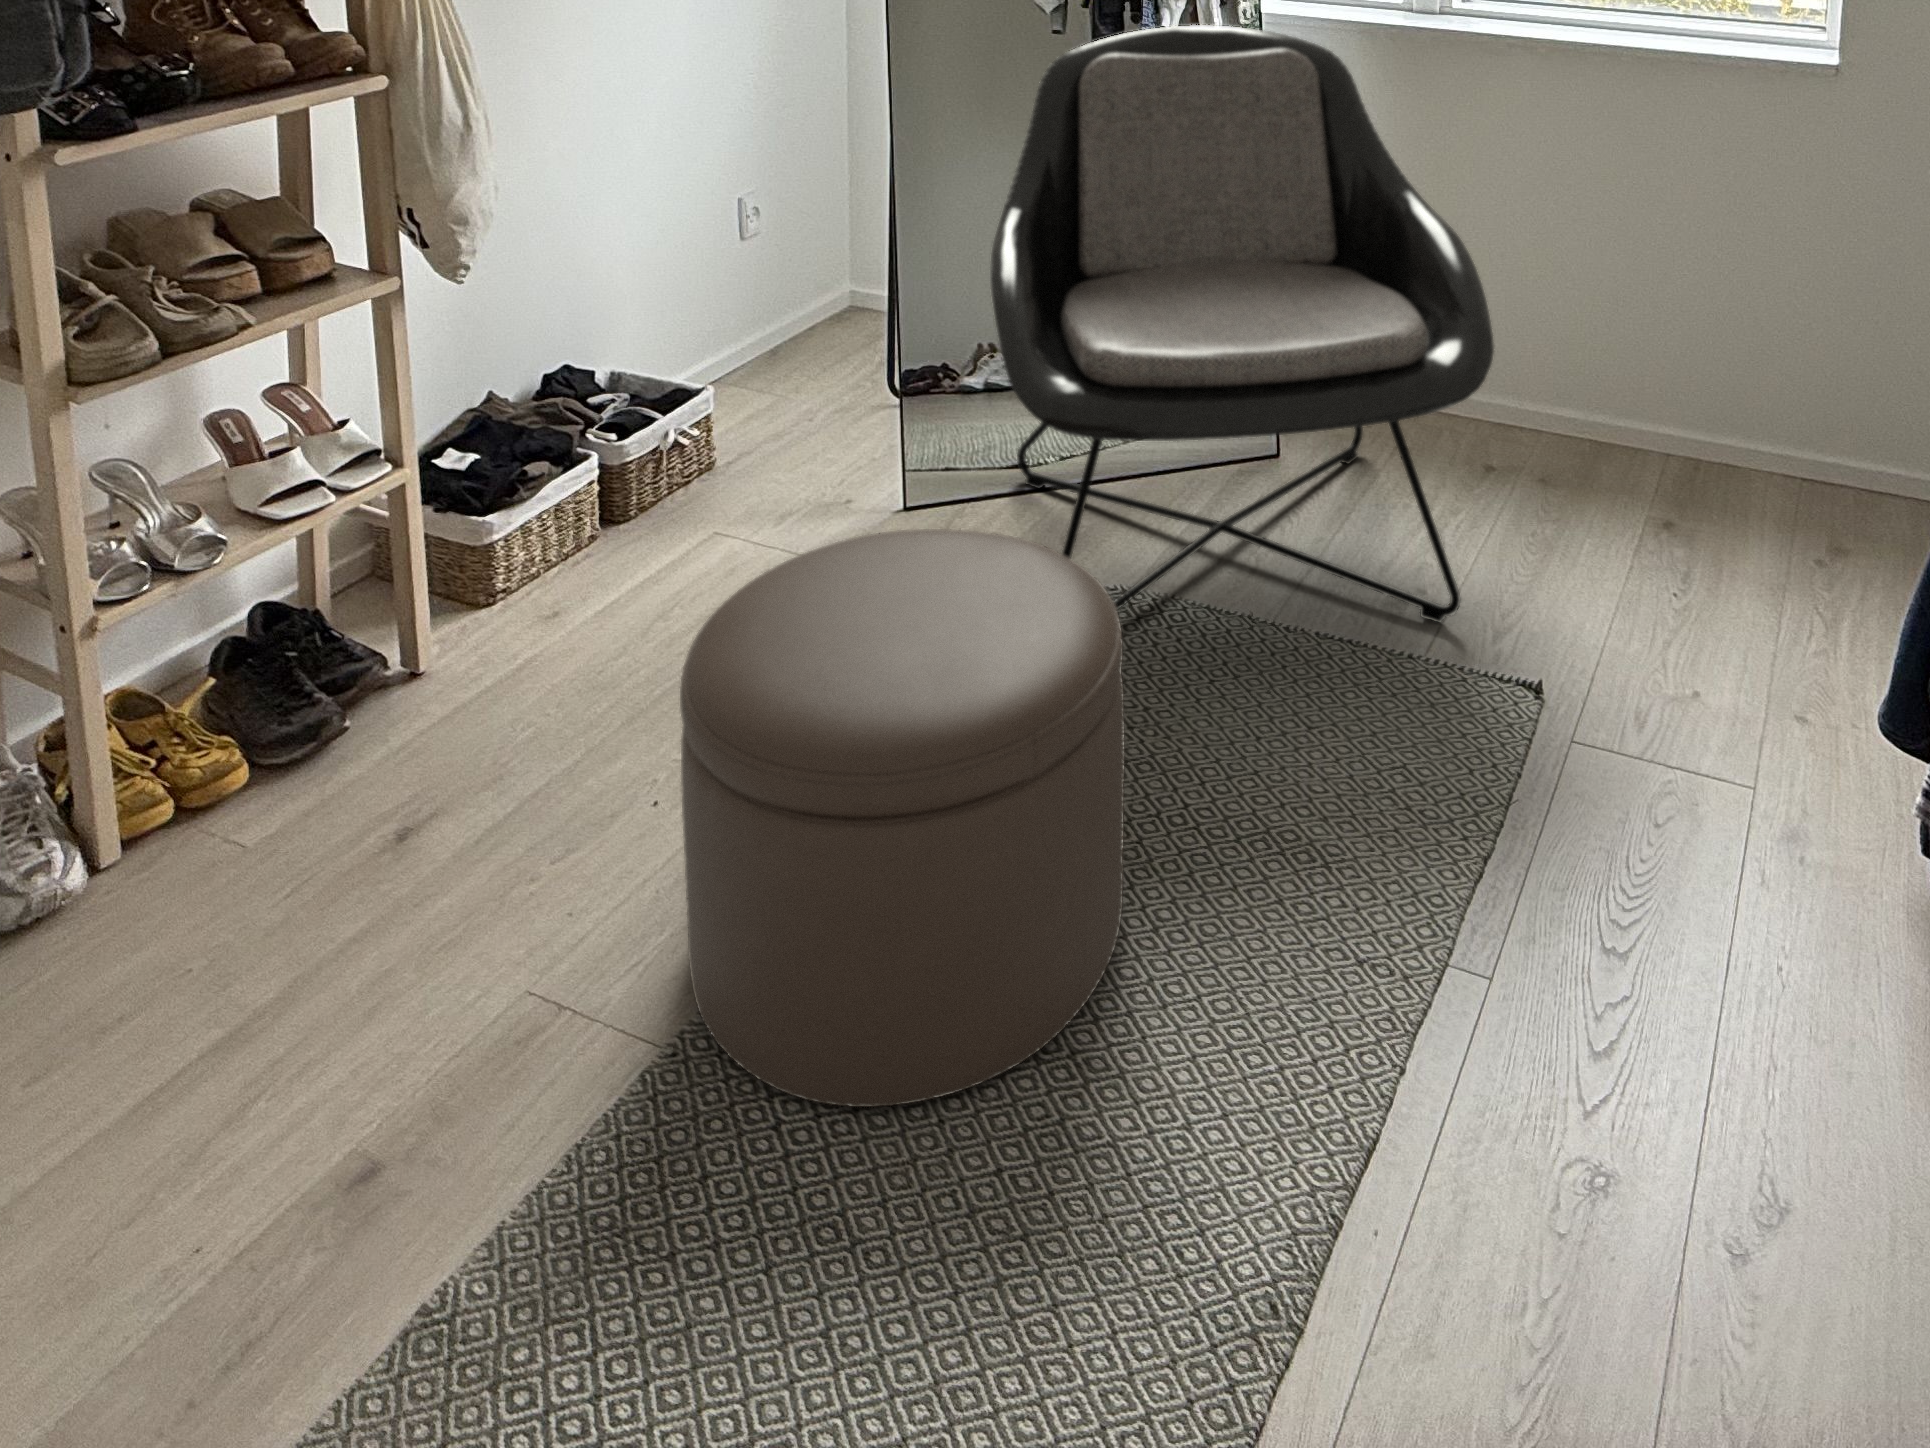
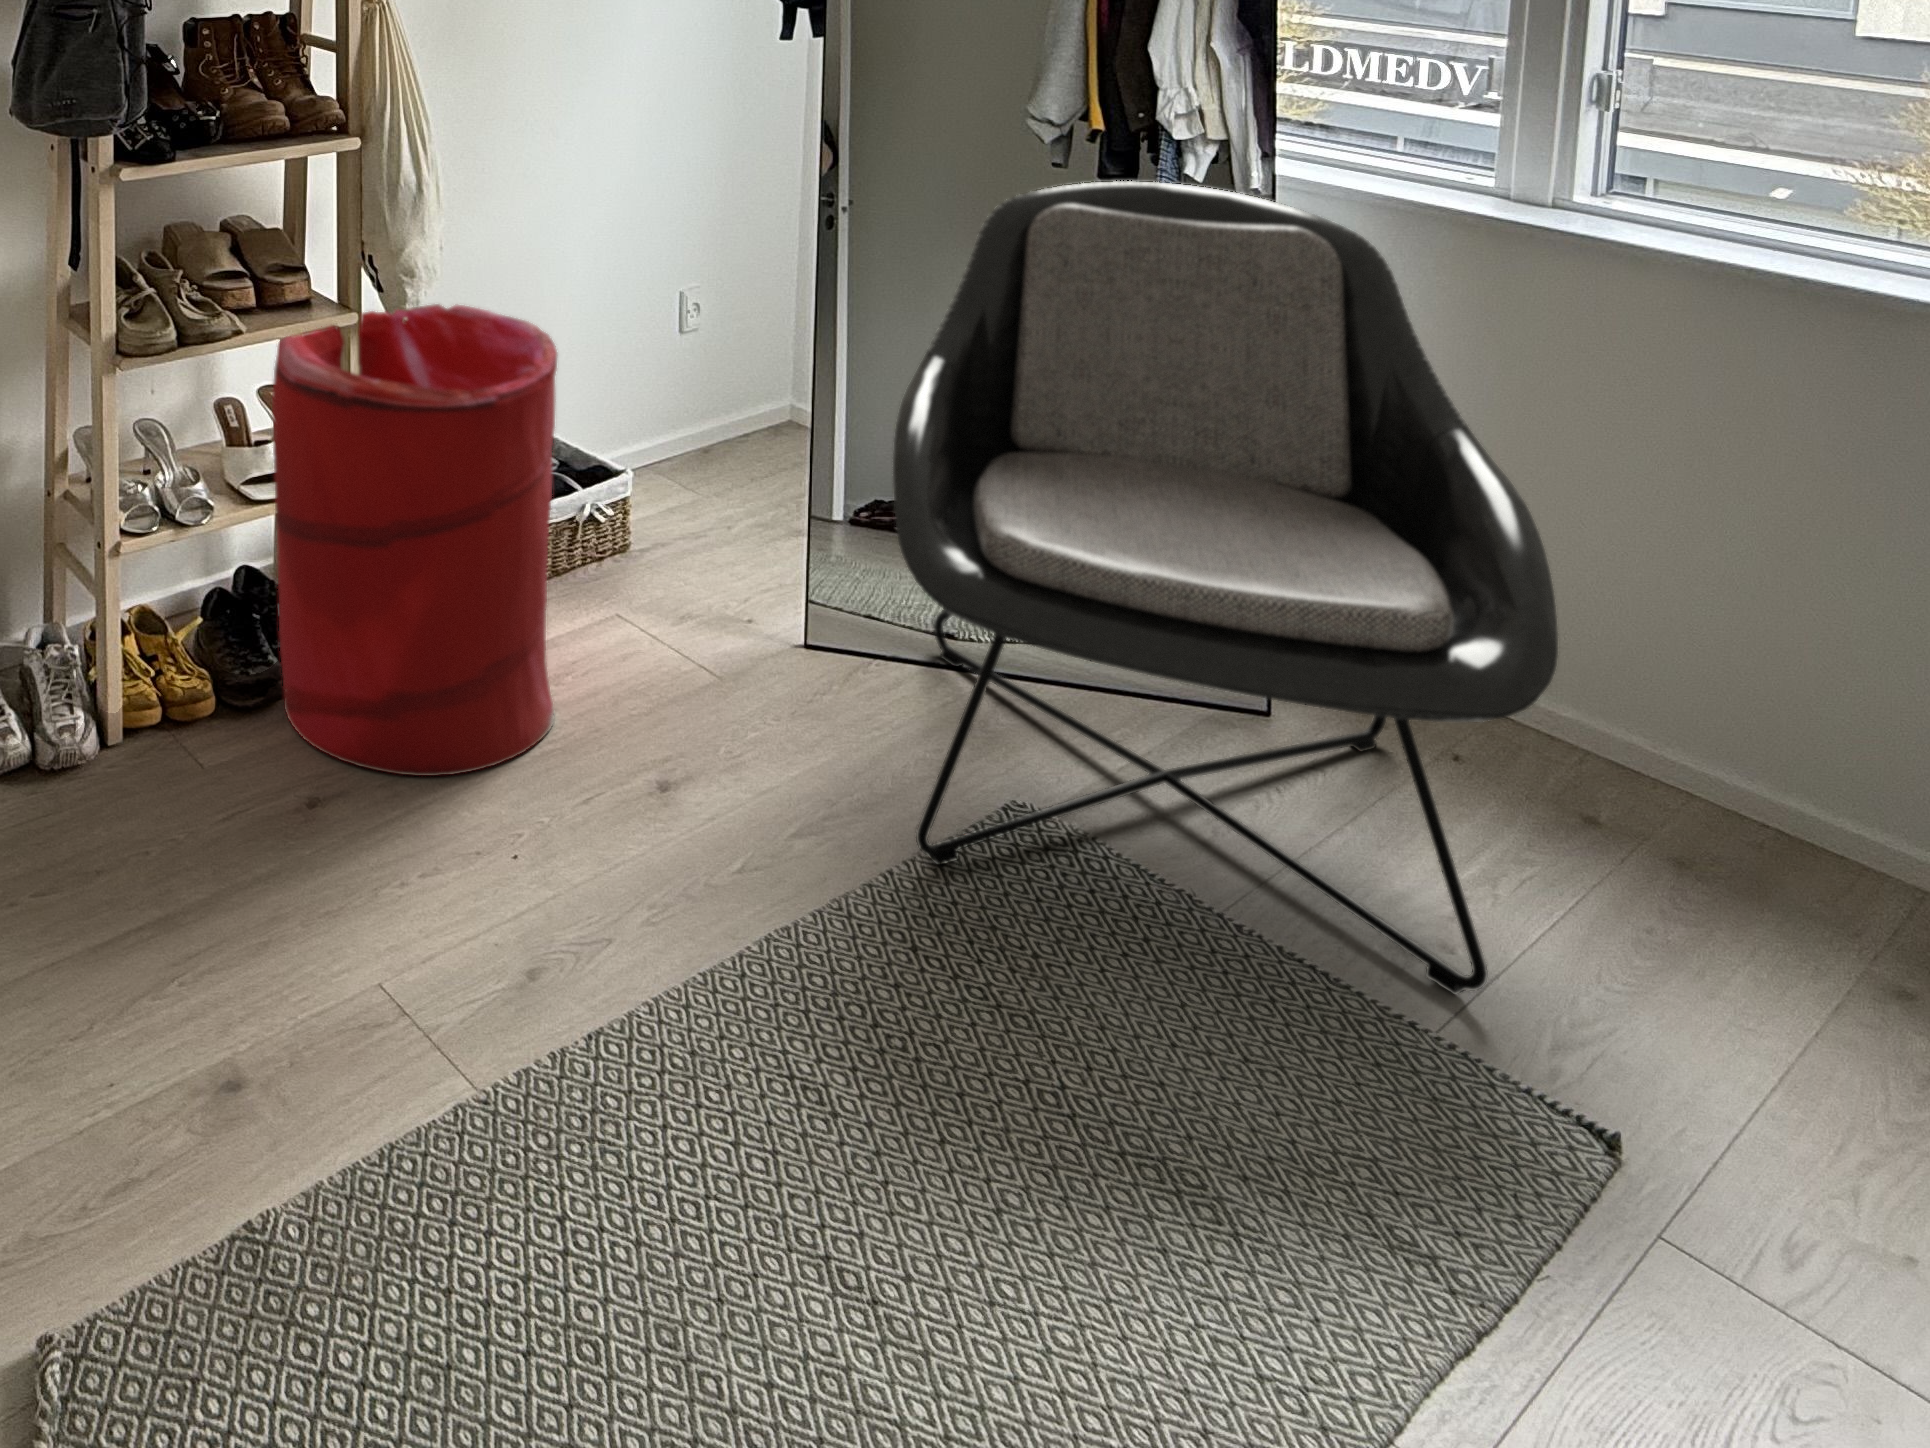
laundry hamper: none [294,246,670,775] -> present [272,304,557,776]
ottoman: present [680,529,1125,1107] -> none [513,662,971,1278]

